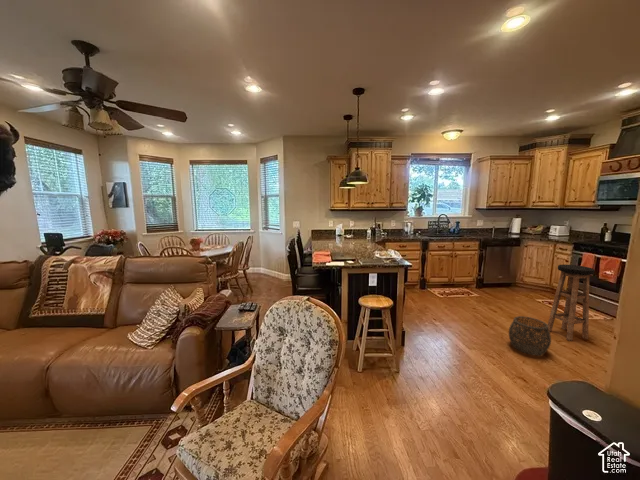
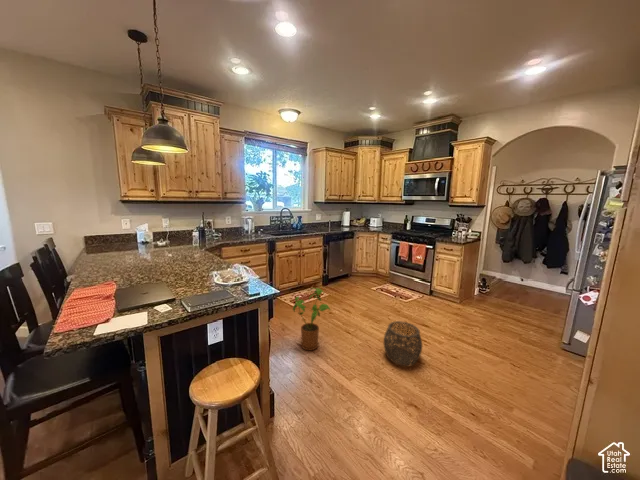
bar stool: present [548,265,595,341] -> none [398,257,433,331]
house plant: none [429,276,459,323] -> present [293,288,330,350]

